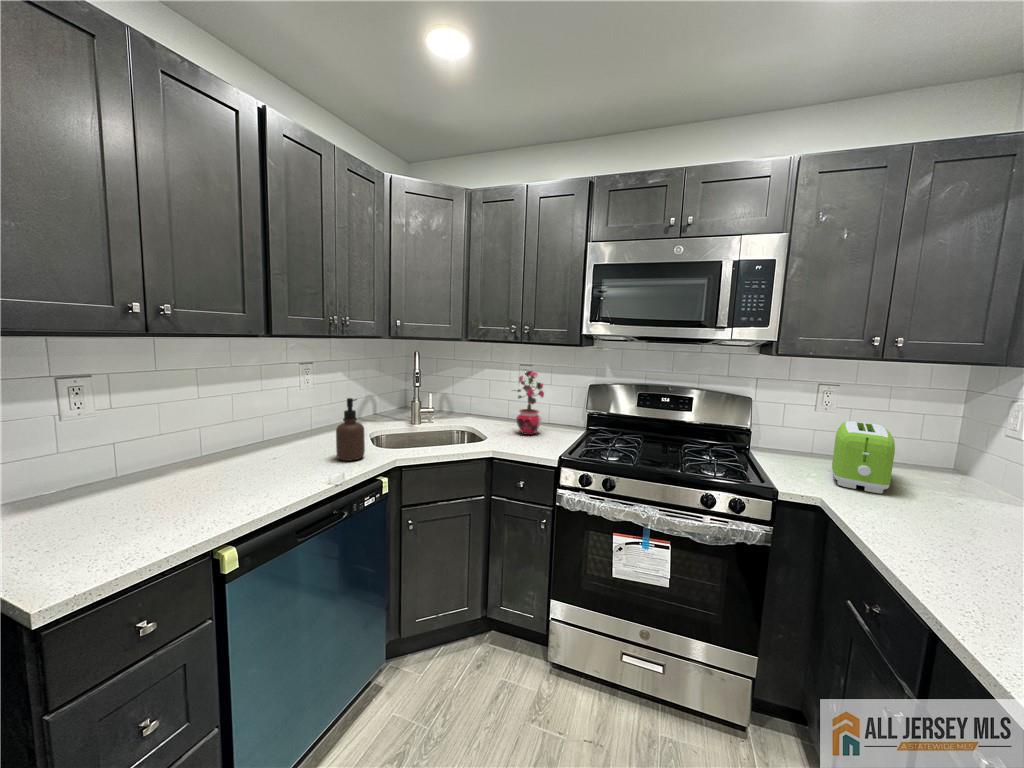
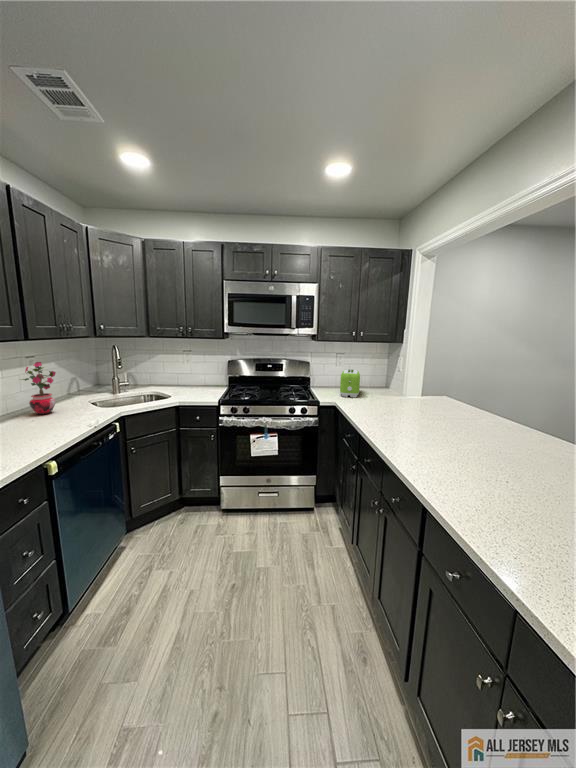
potted plant: present [513,371,544,435] -> present [22,362,56,415]
soap dispenser: present [336,398,365,461] -> none [78,377,99,416]

